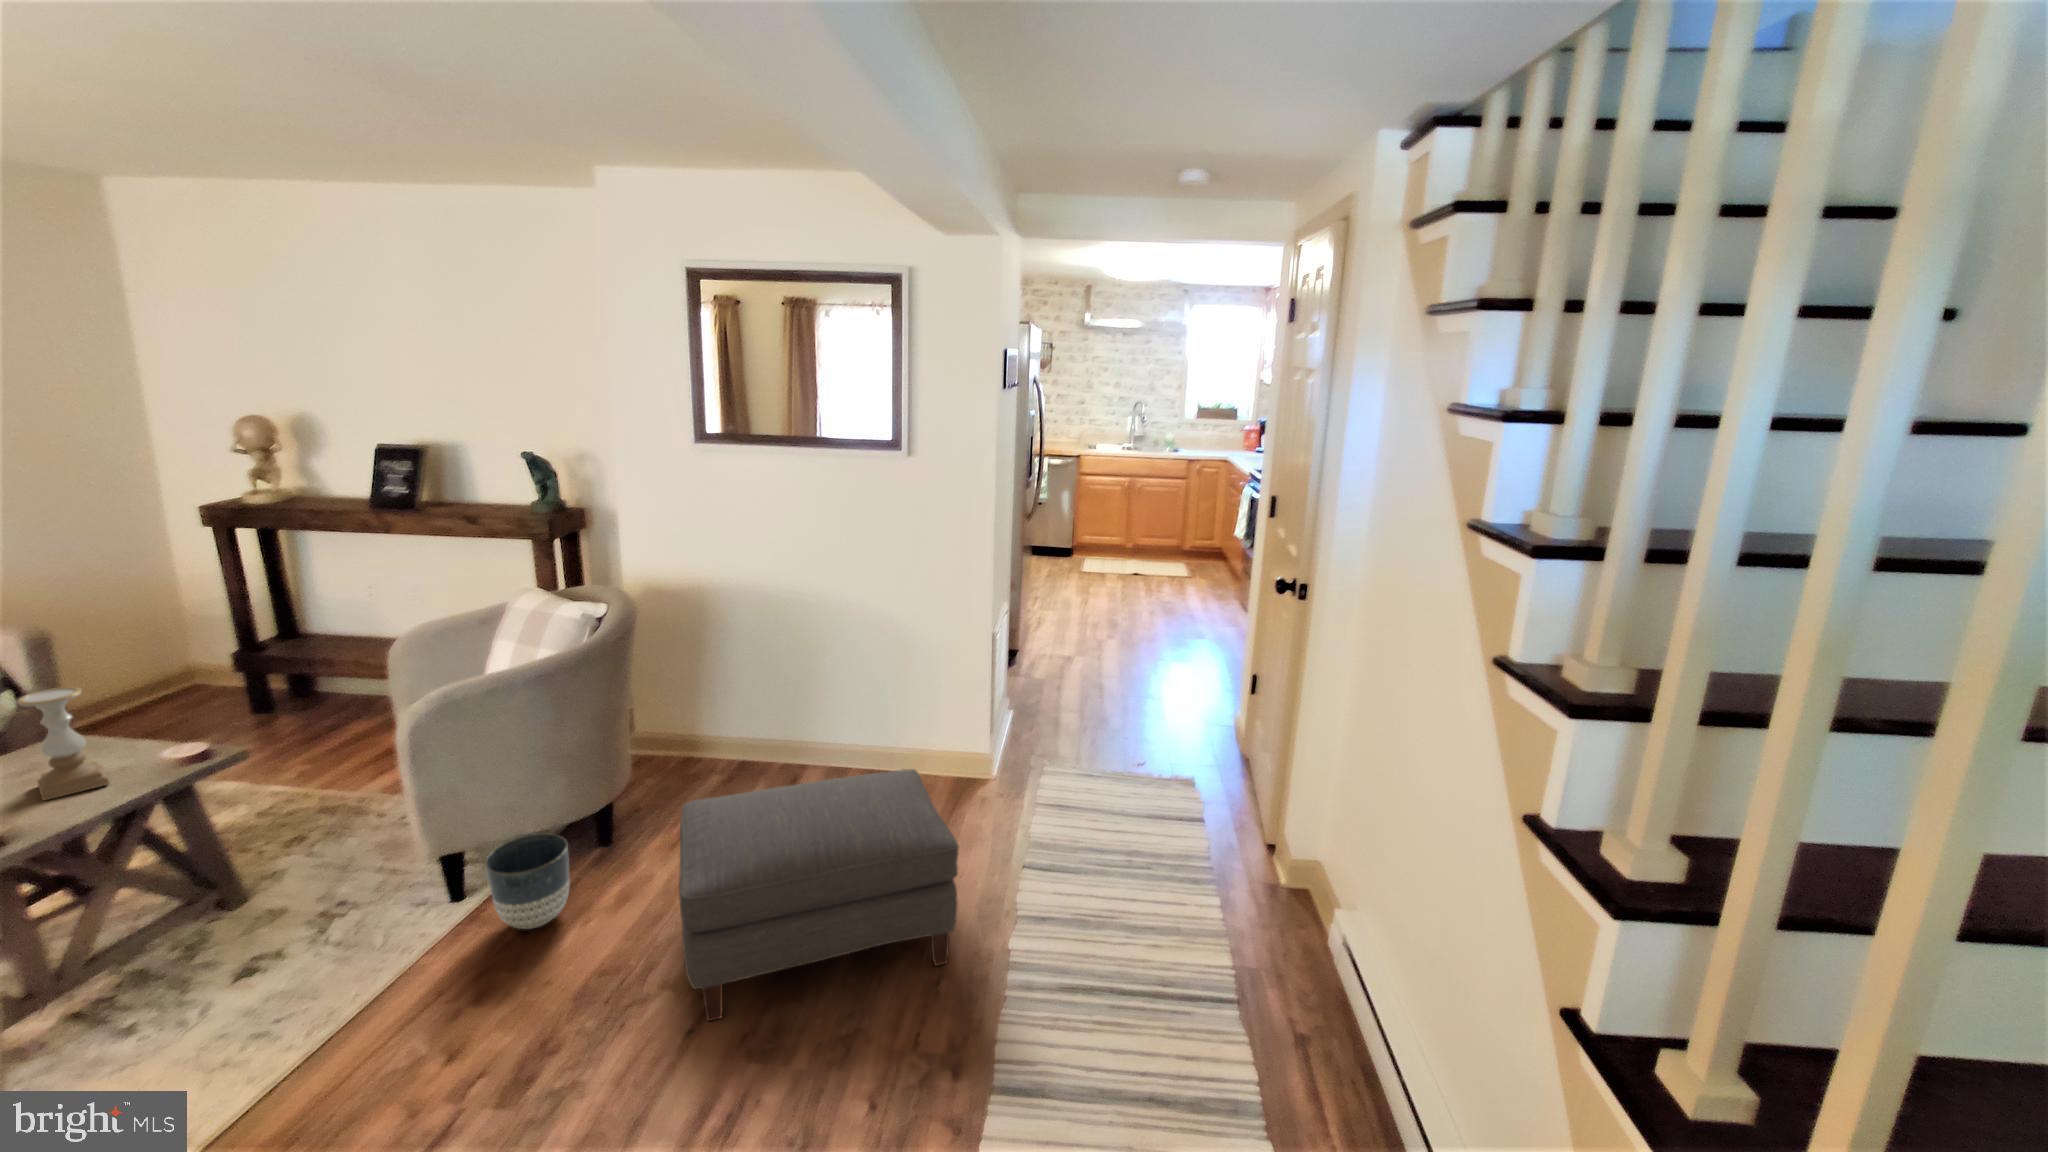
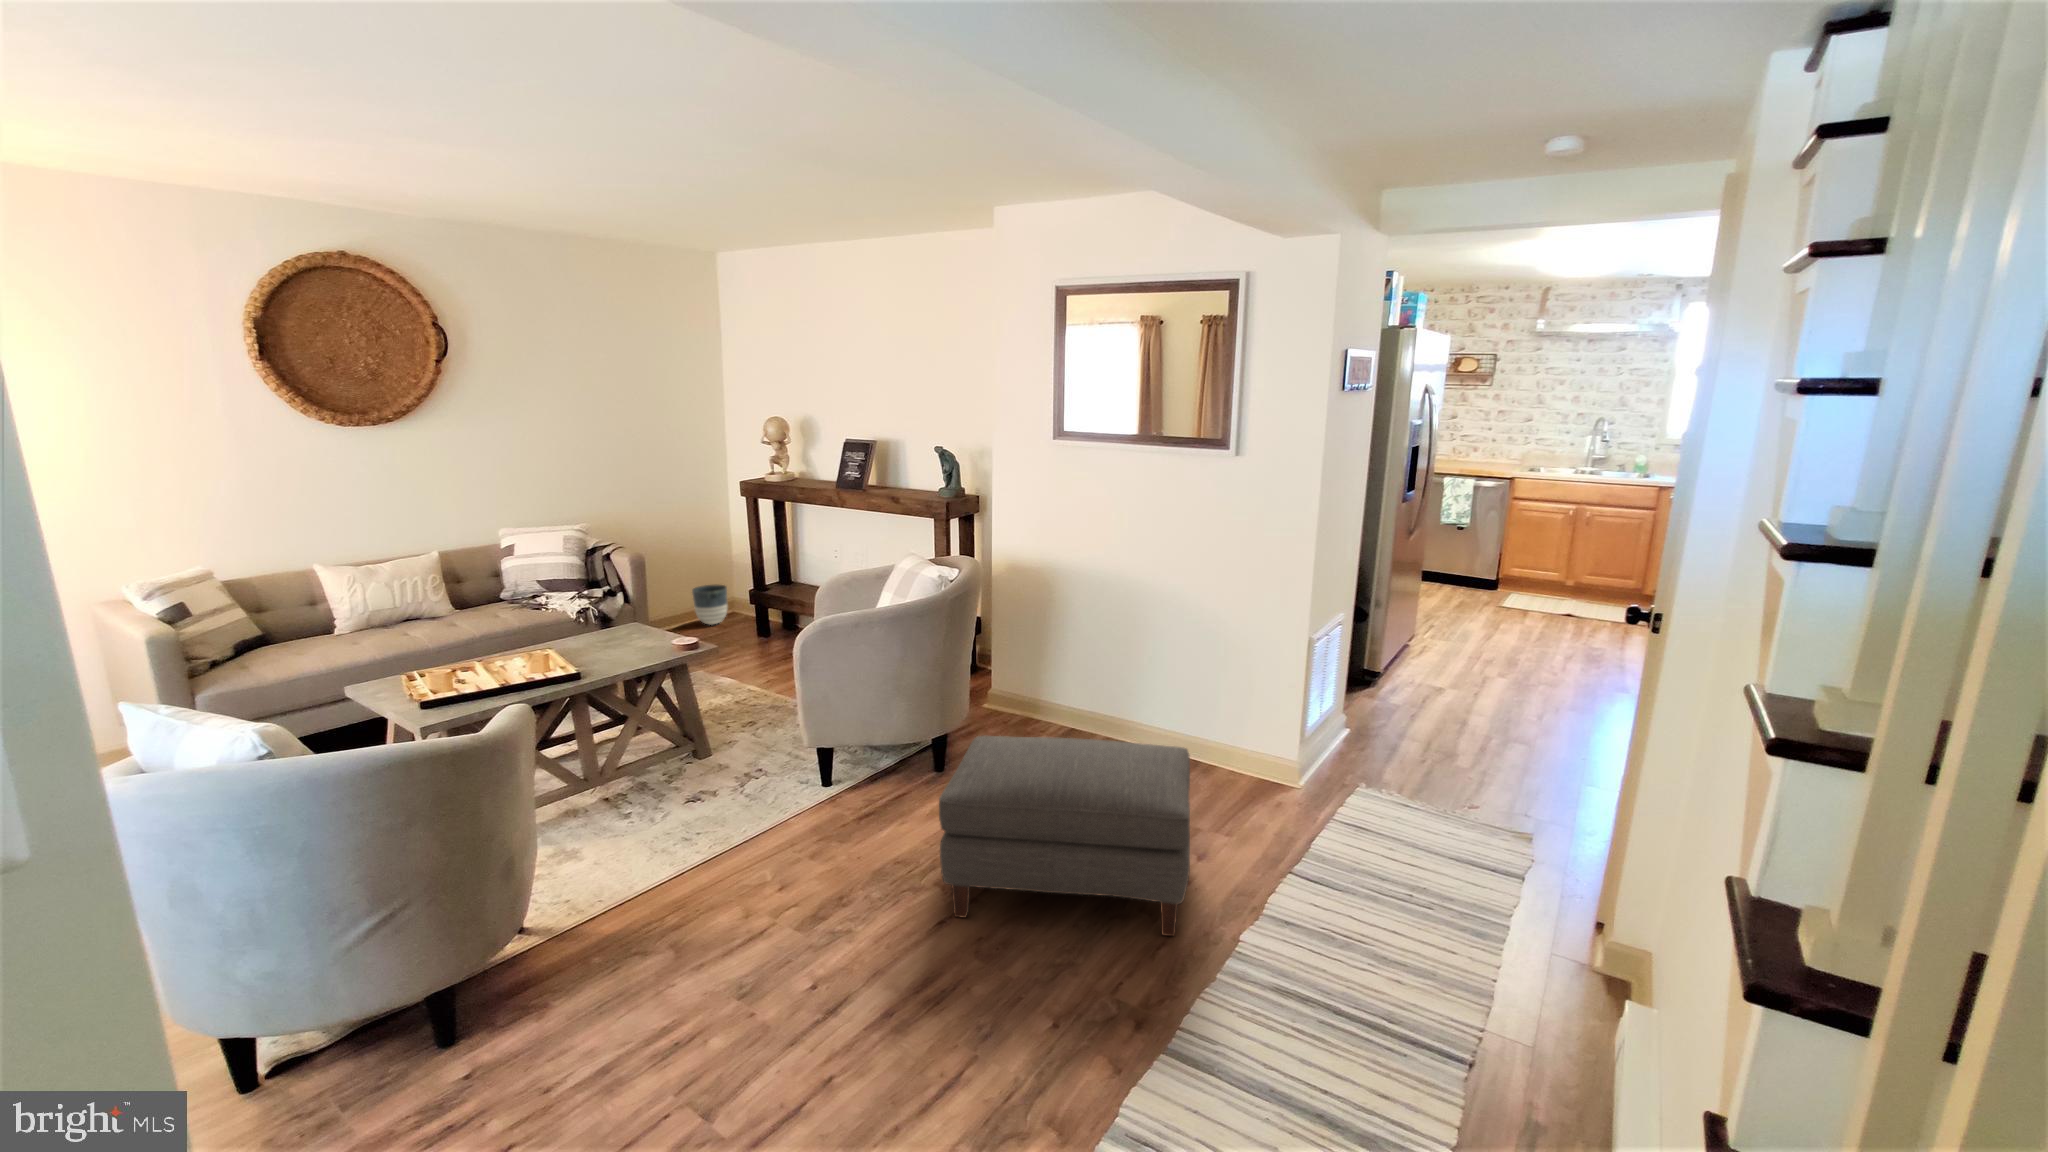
candle holder: present [17,687,109,800] -> none [607,585,645,656]
planter: present [485,834,569,929] -> present [692,585,728,625]

